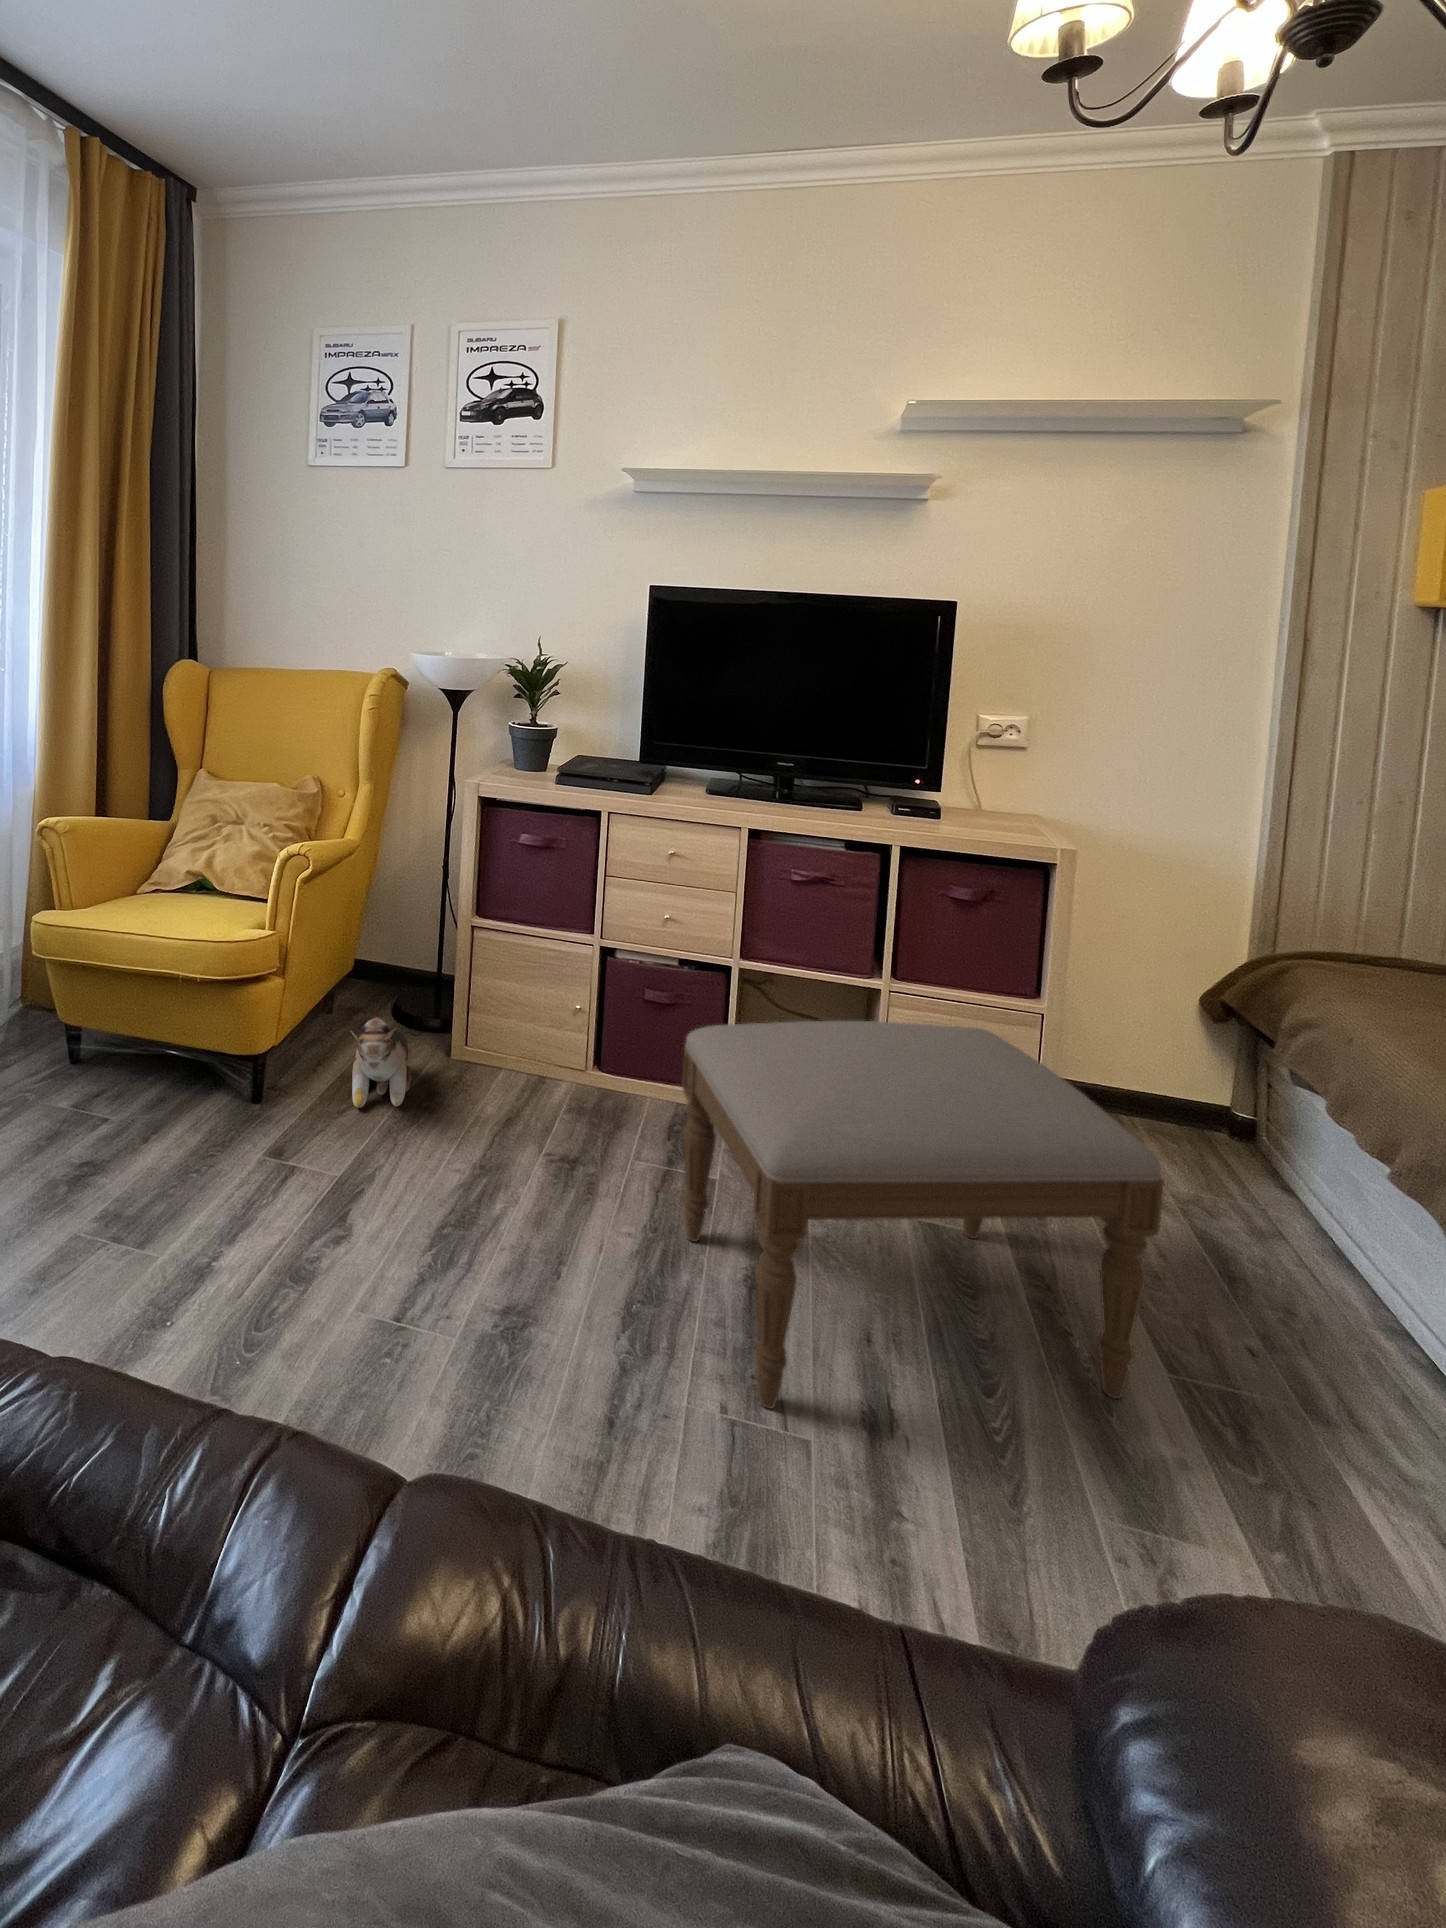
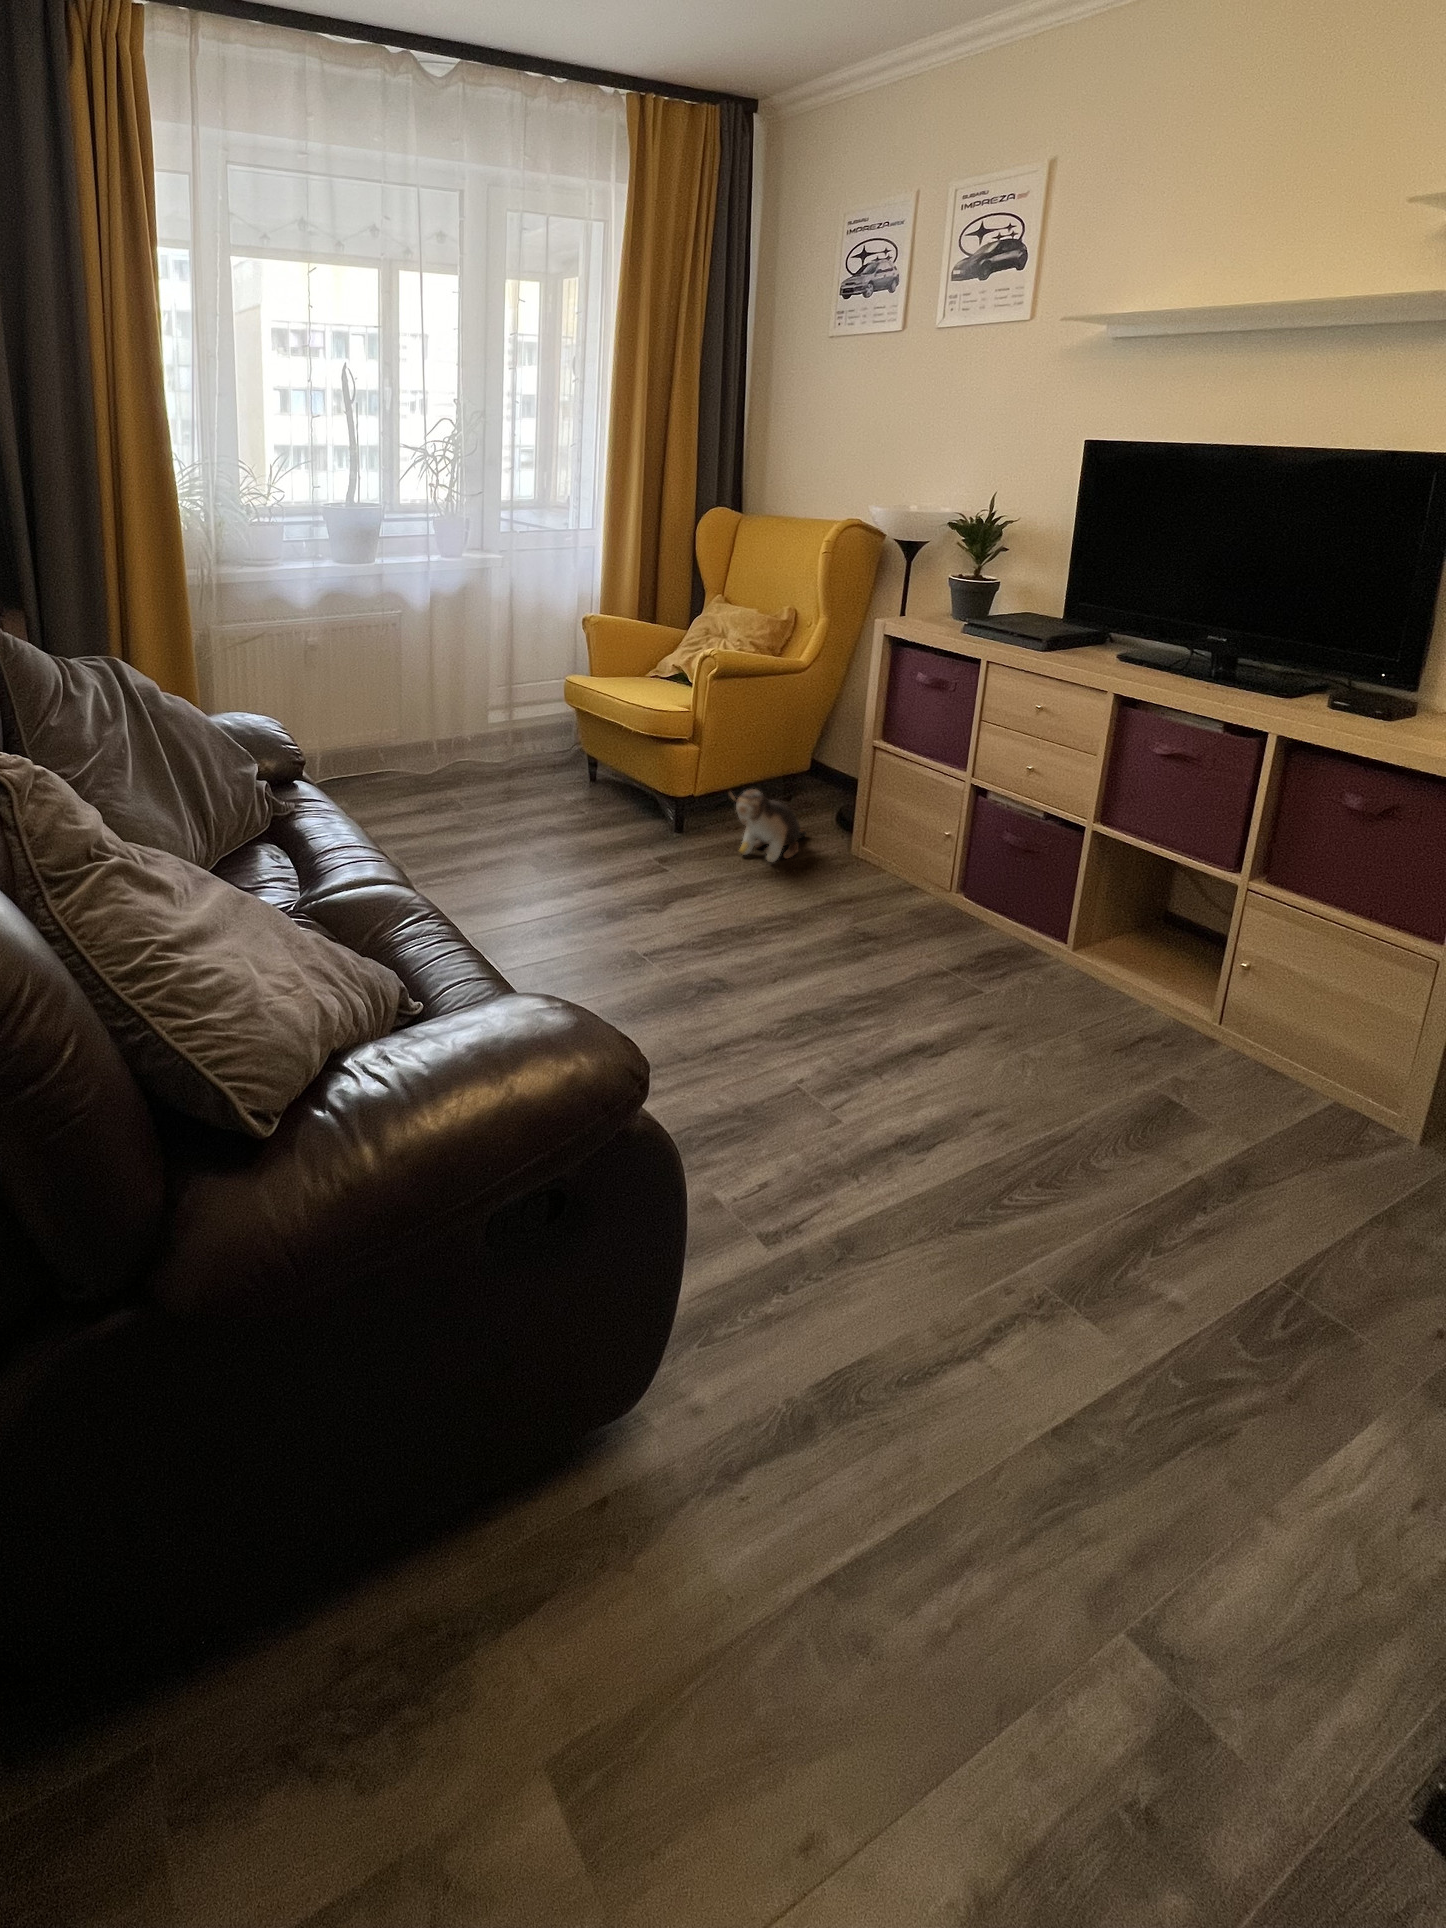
ottoman: present [682,1021,1164,1409] -> none [832,835,1268,1239]

